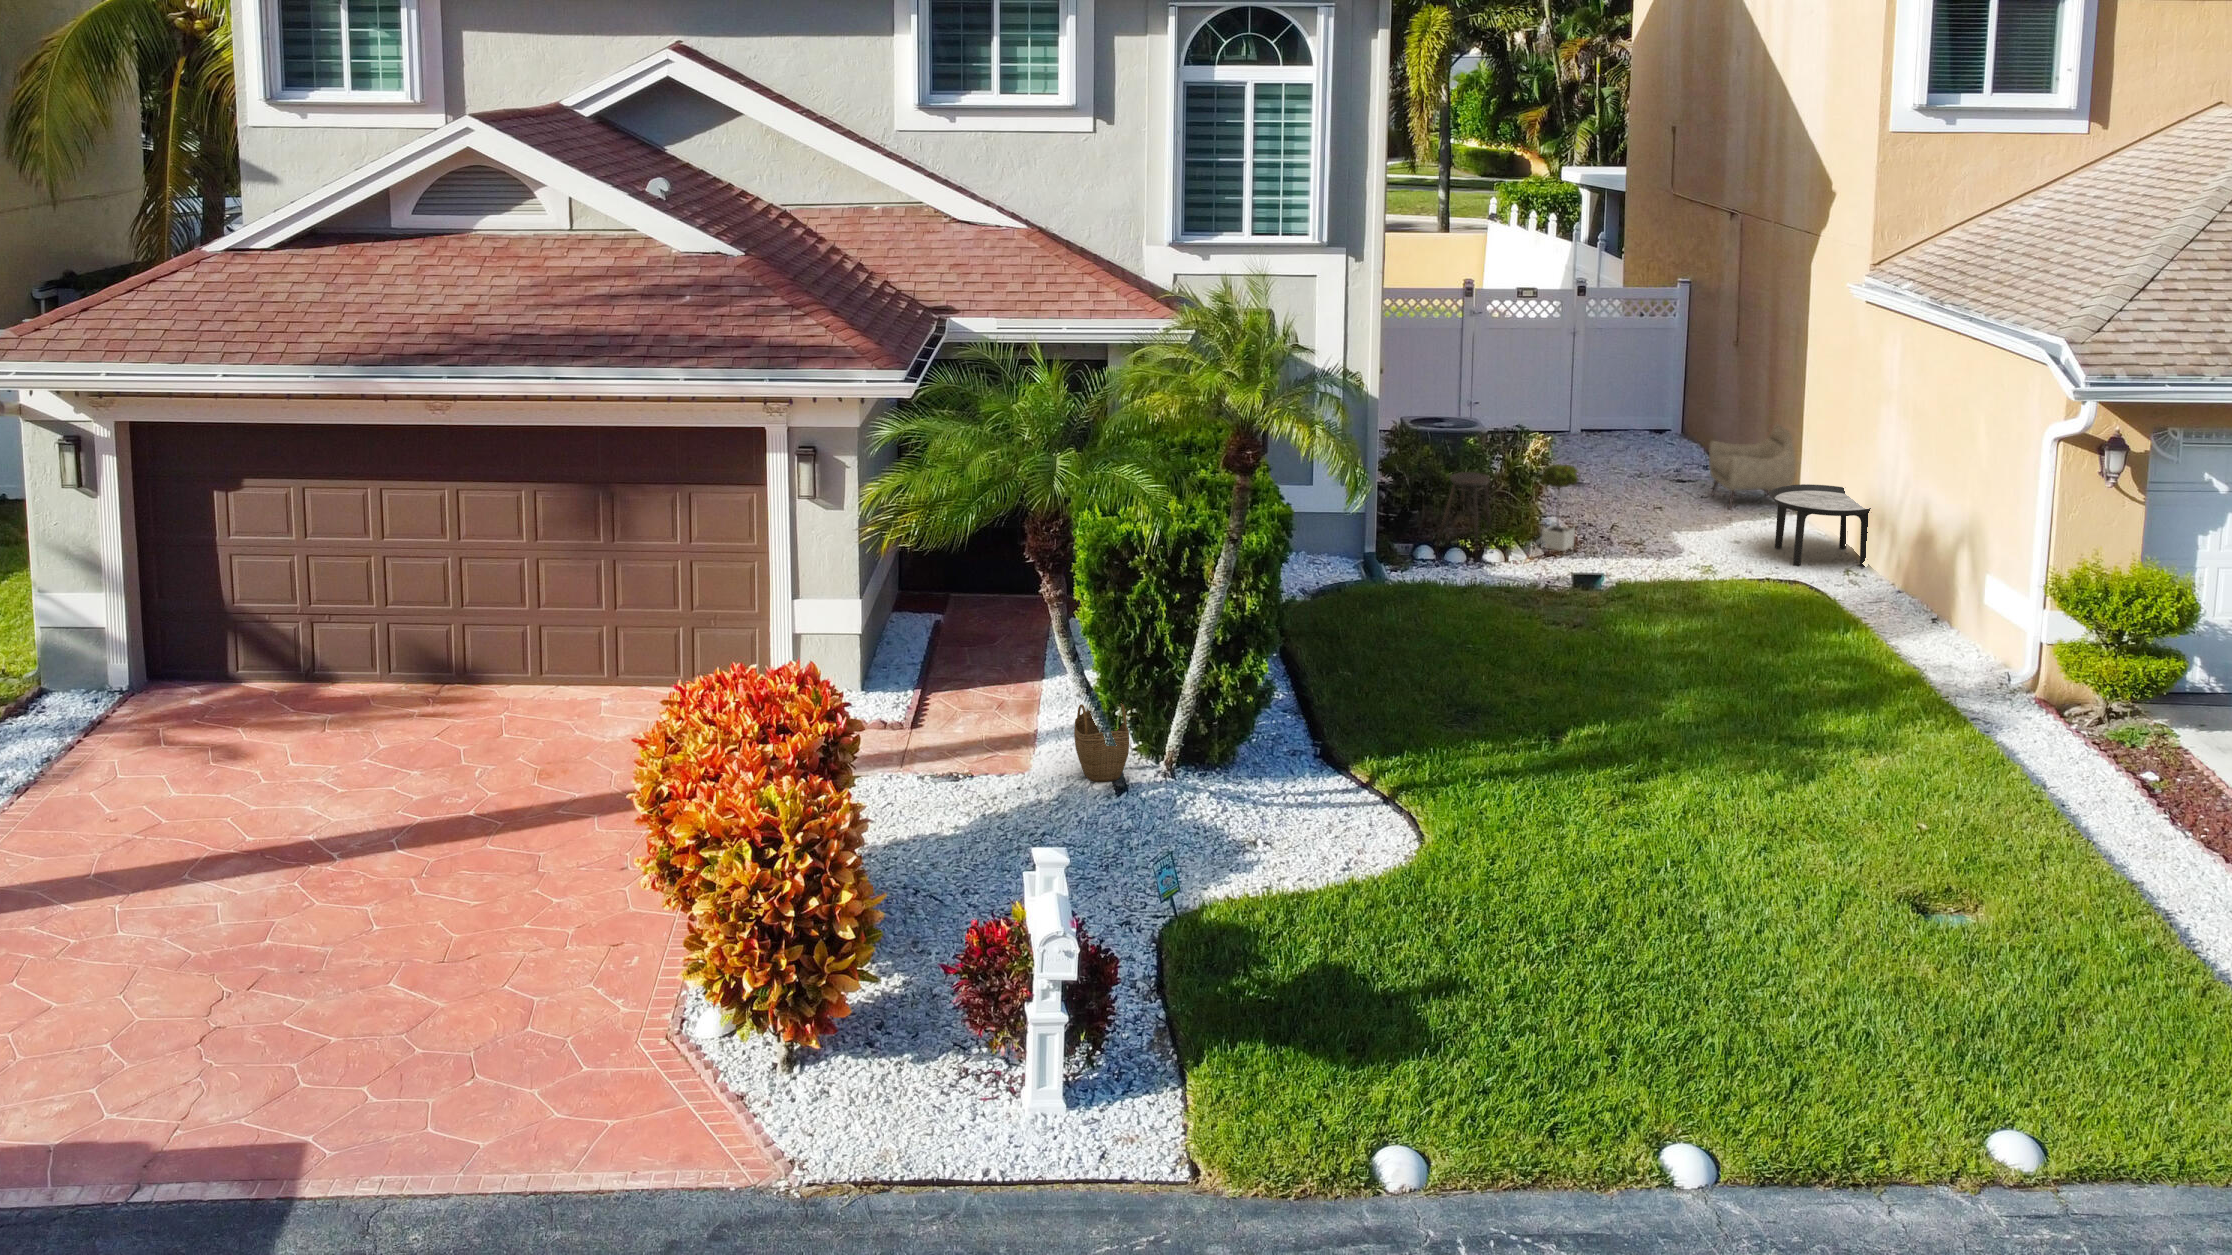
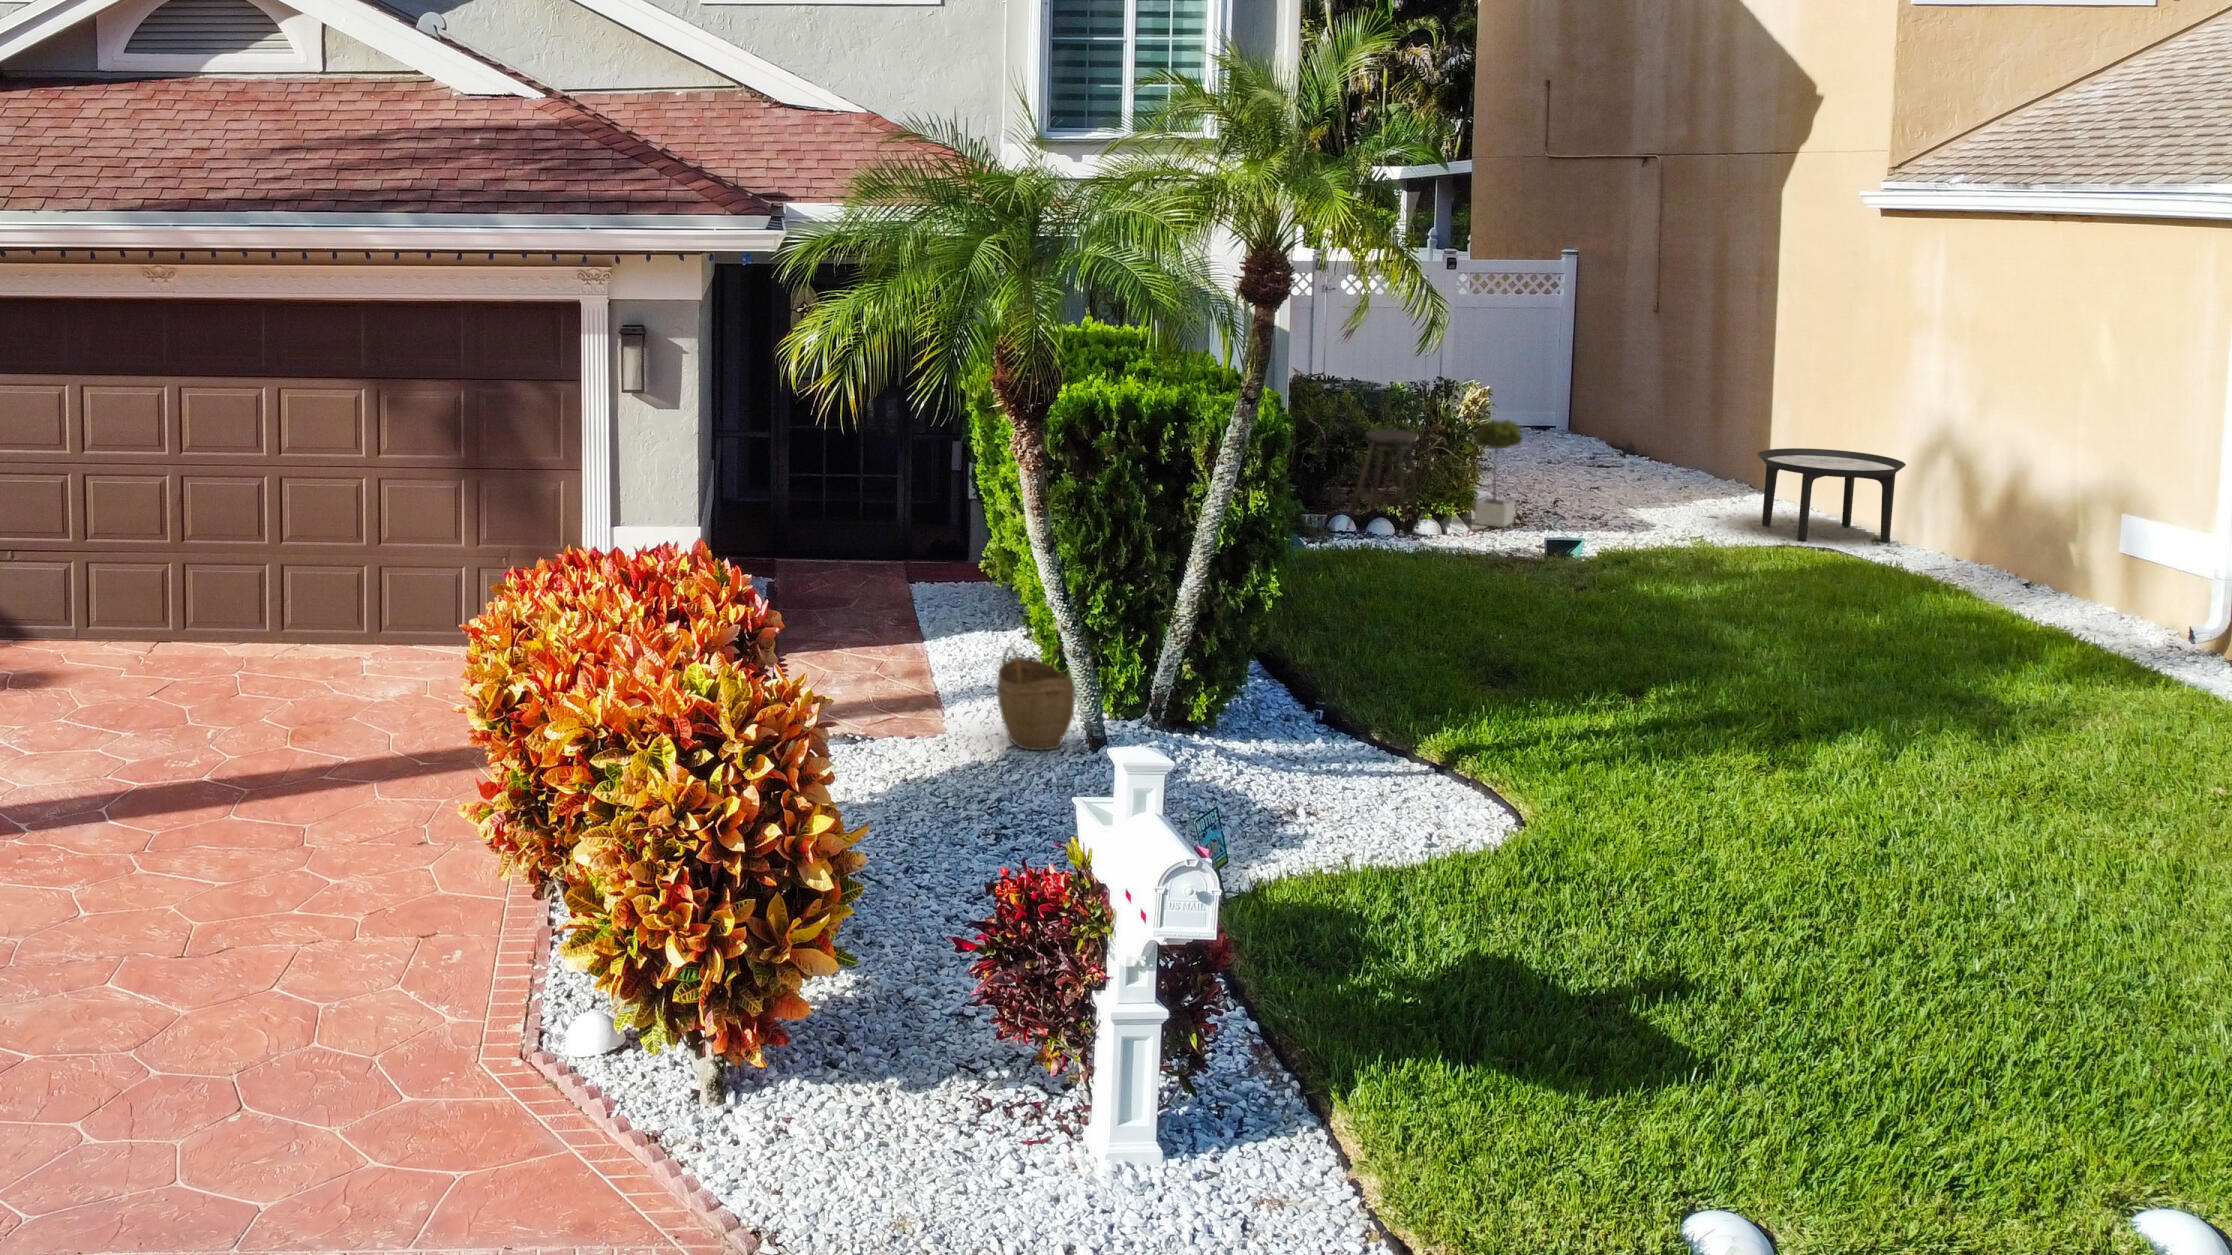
chair: present [1709,423,1795,509] -> none [1644,388,1769,493]

